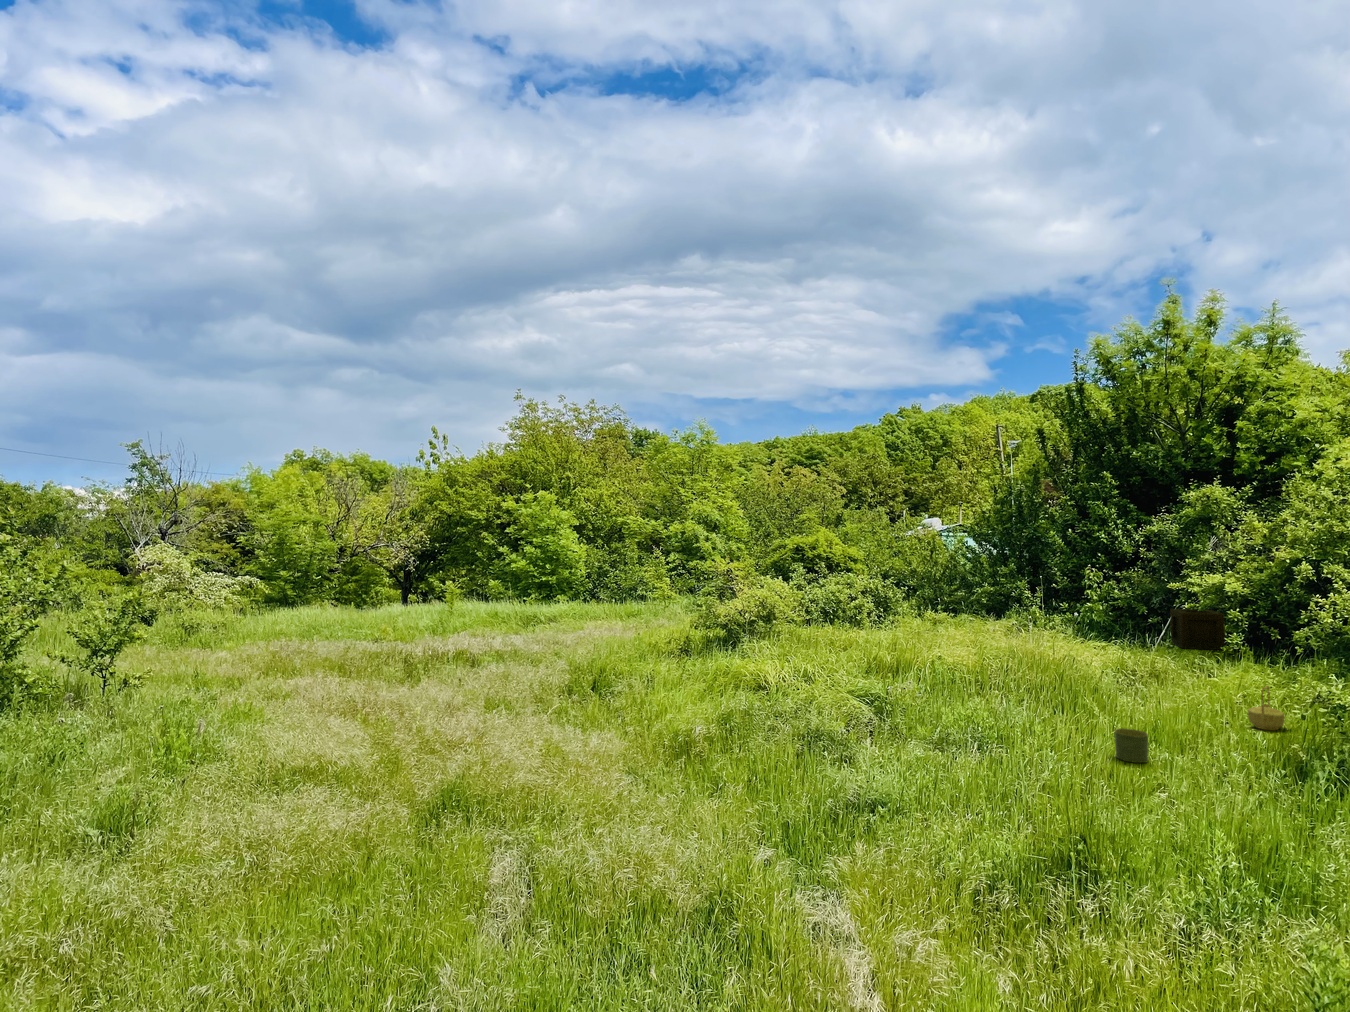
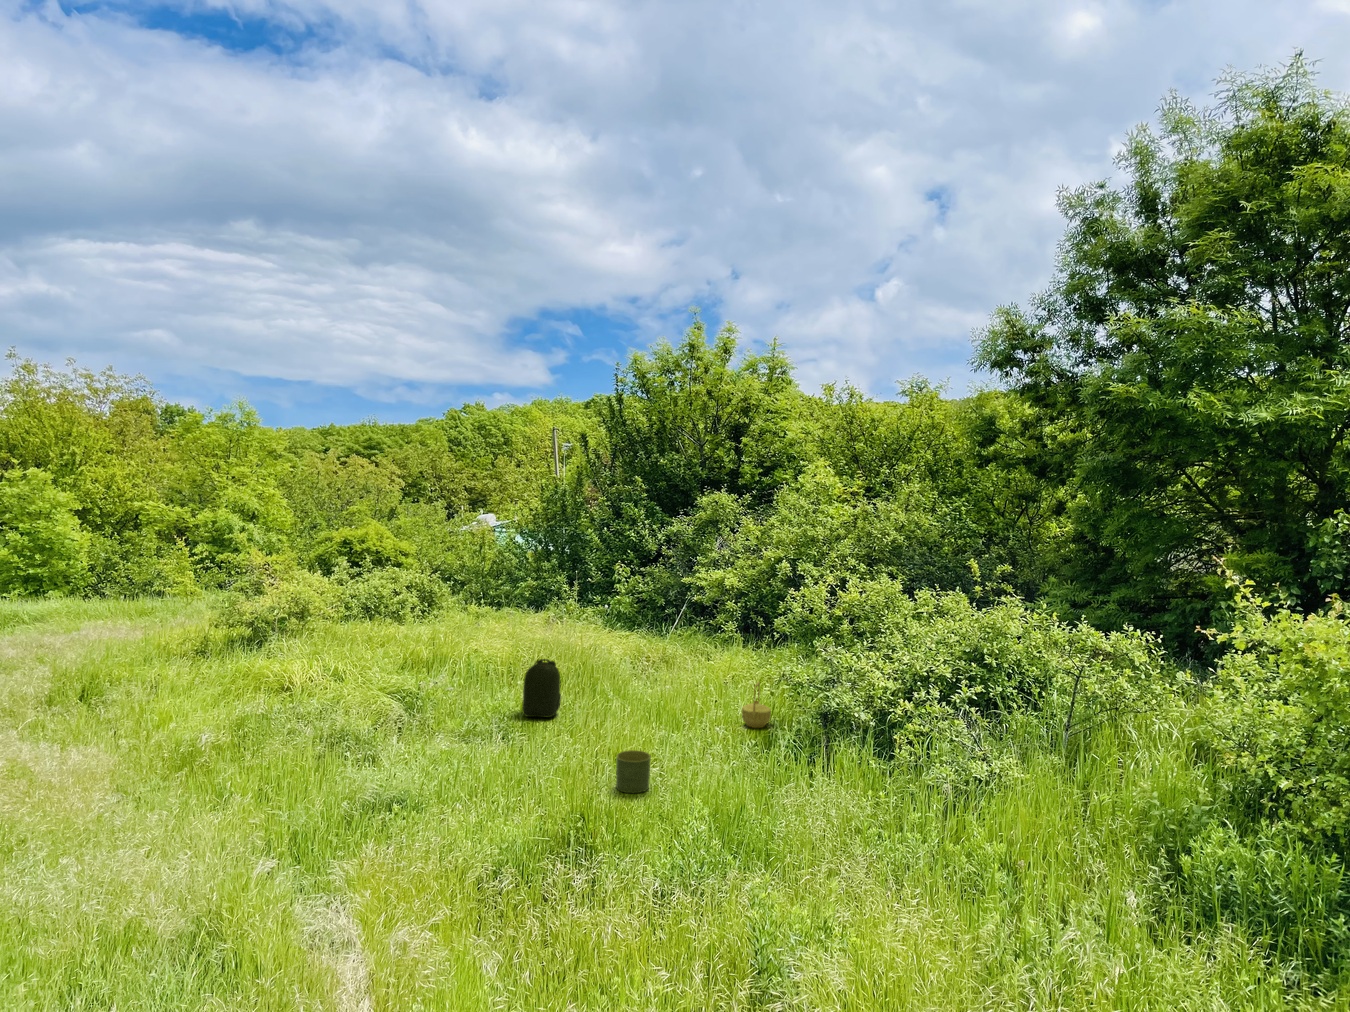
wooden crate: present [1170,609,1225,650] -> none [683,602,725,640]
backpack: none [1012,652,1048,702] -> present [522,659,561,717]

